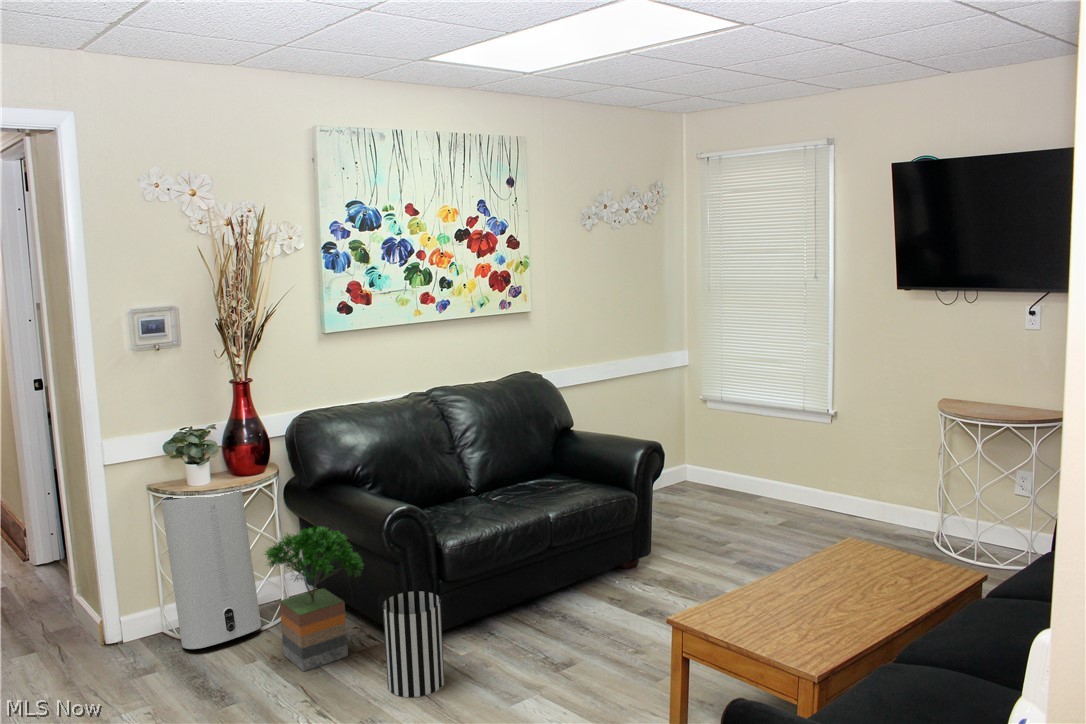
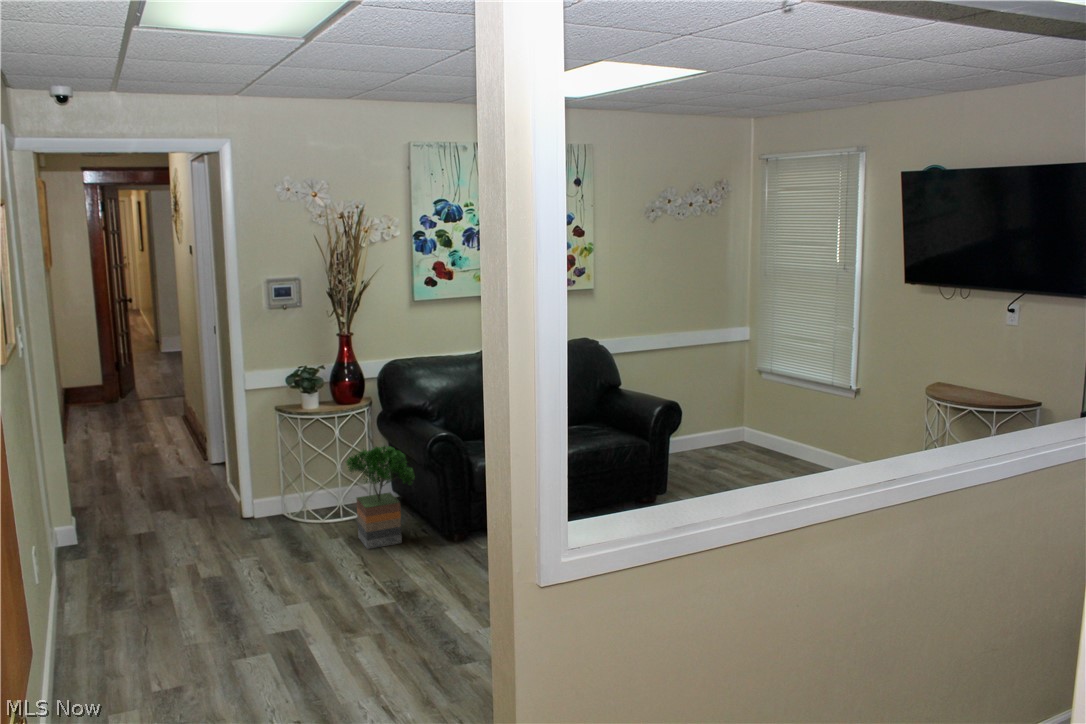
air purifier: present [161,491,261,649] -> none [282,411,350,526]
wastebasket: present [383,591,444,697] -> none [418,499,461,573]

